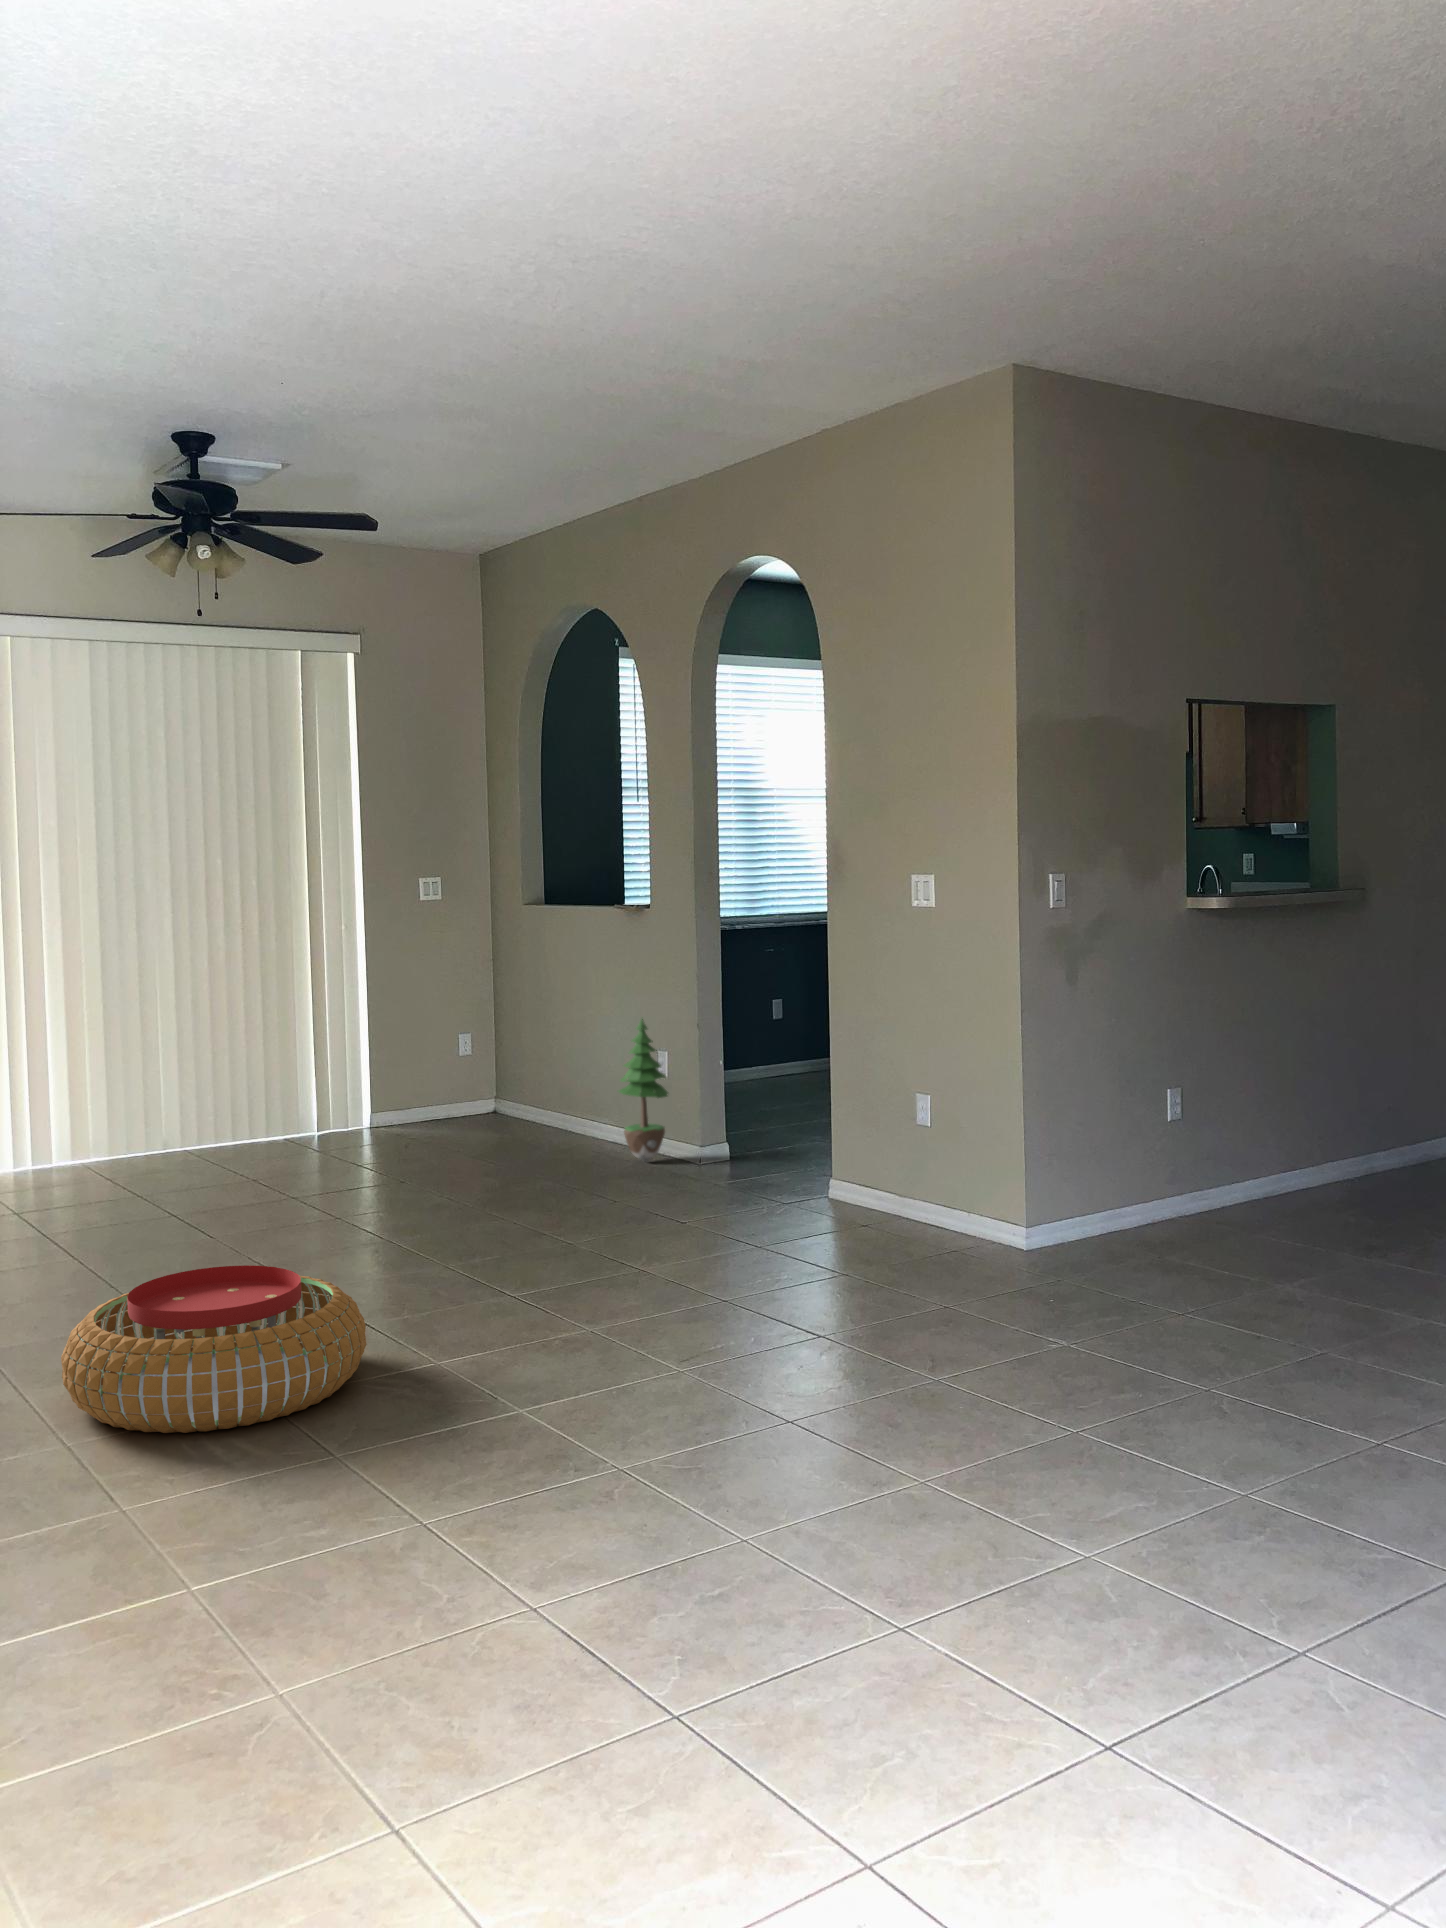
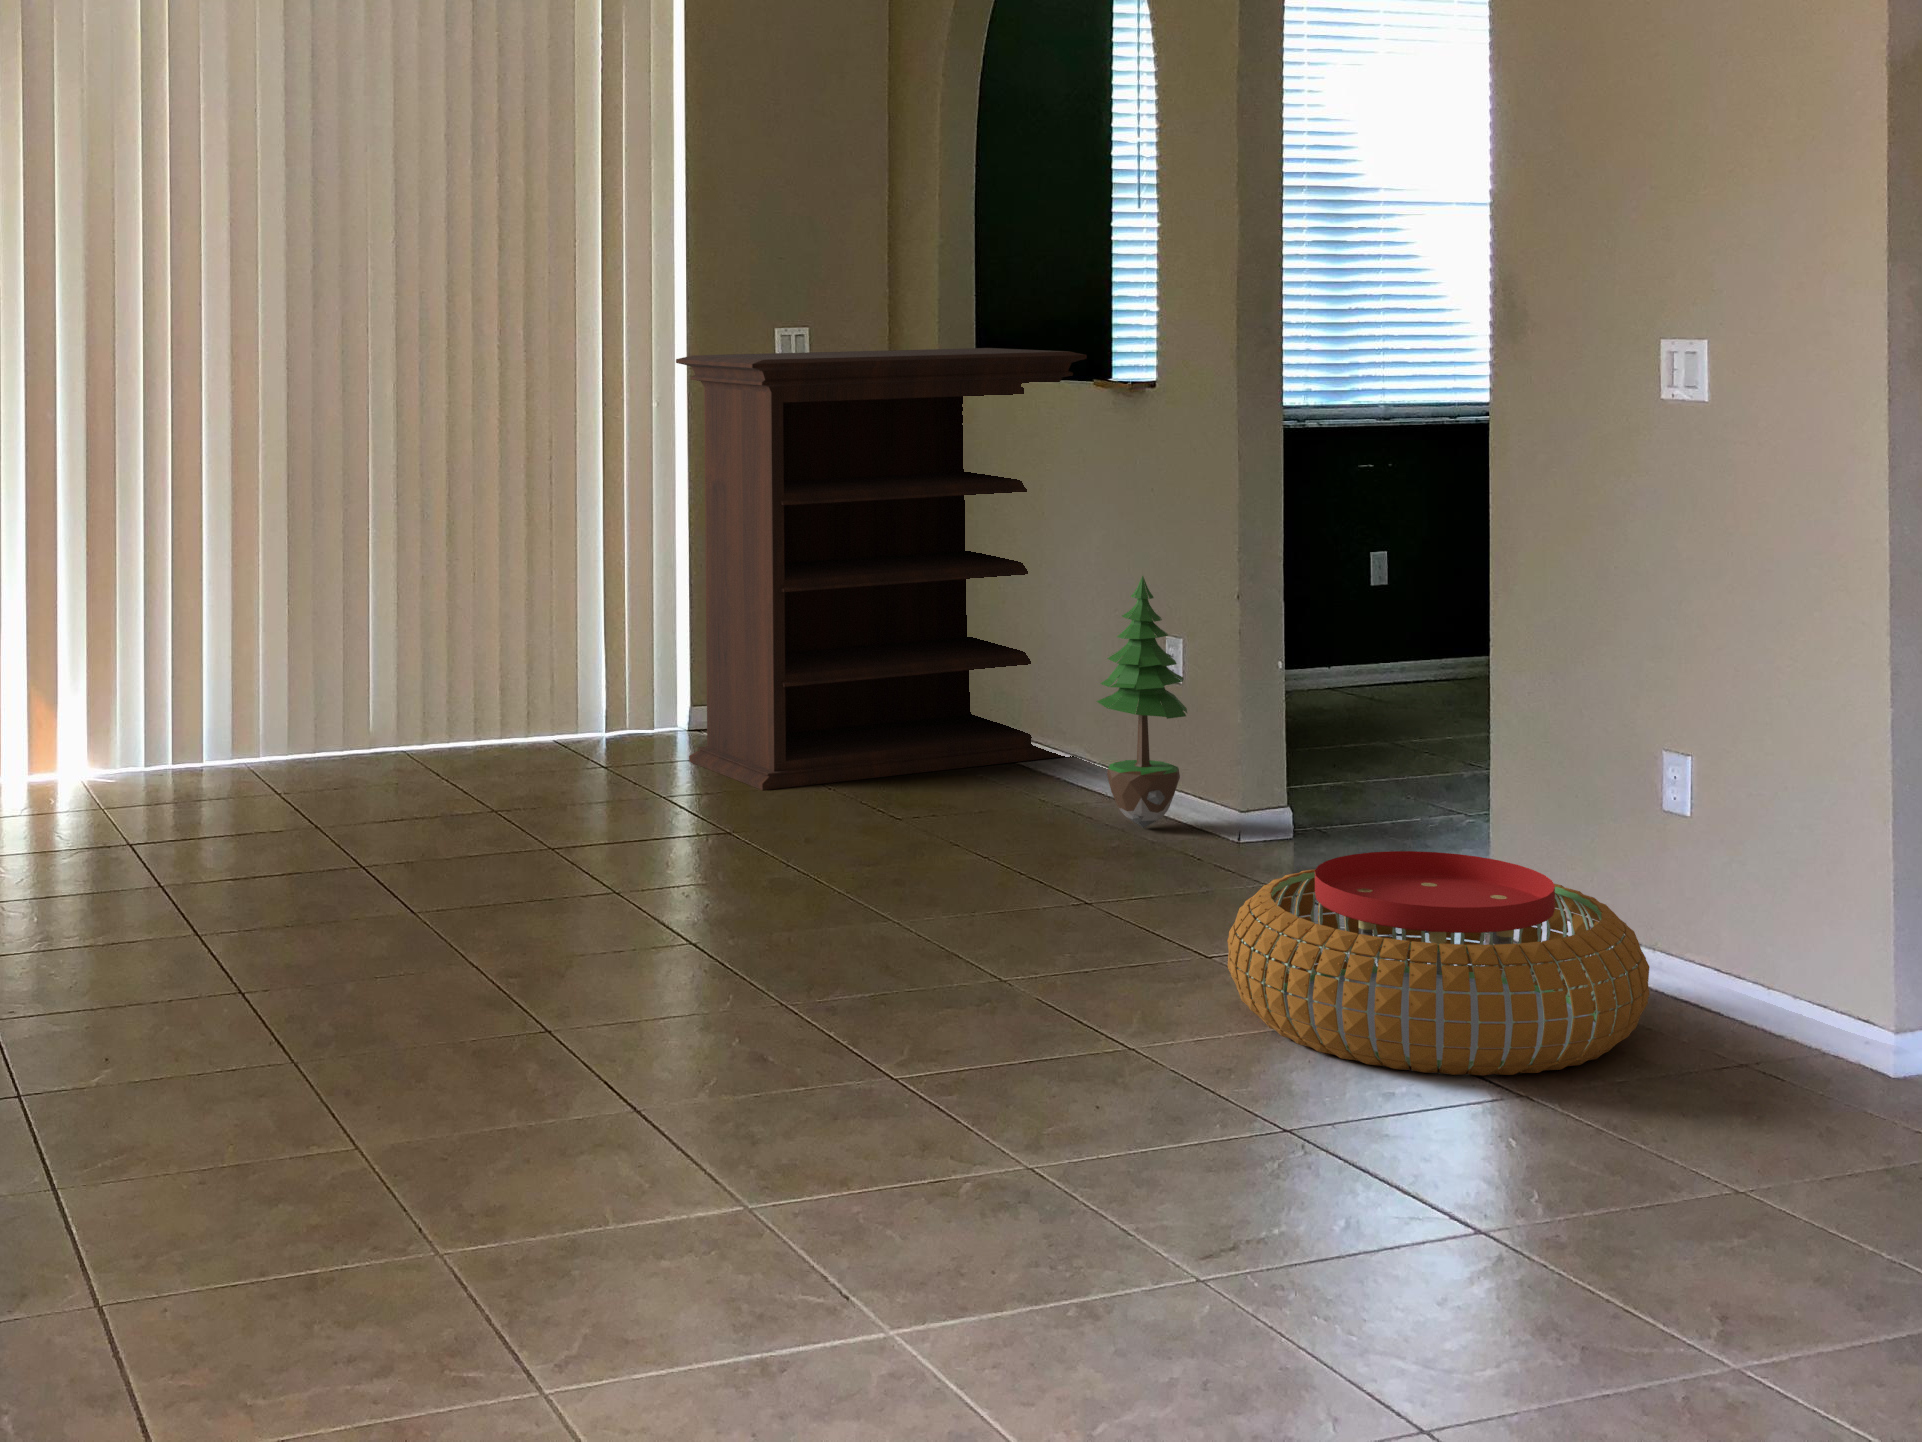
bookshelf: none [357,887,608,1157] -> present [676,348,1087,790]
pouf: present [61,1265,366,1433] -> present [1227,851,1650,1076]

